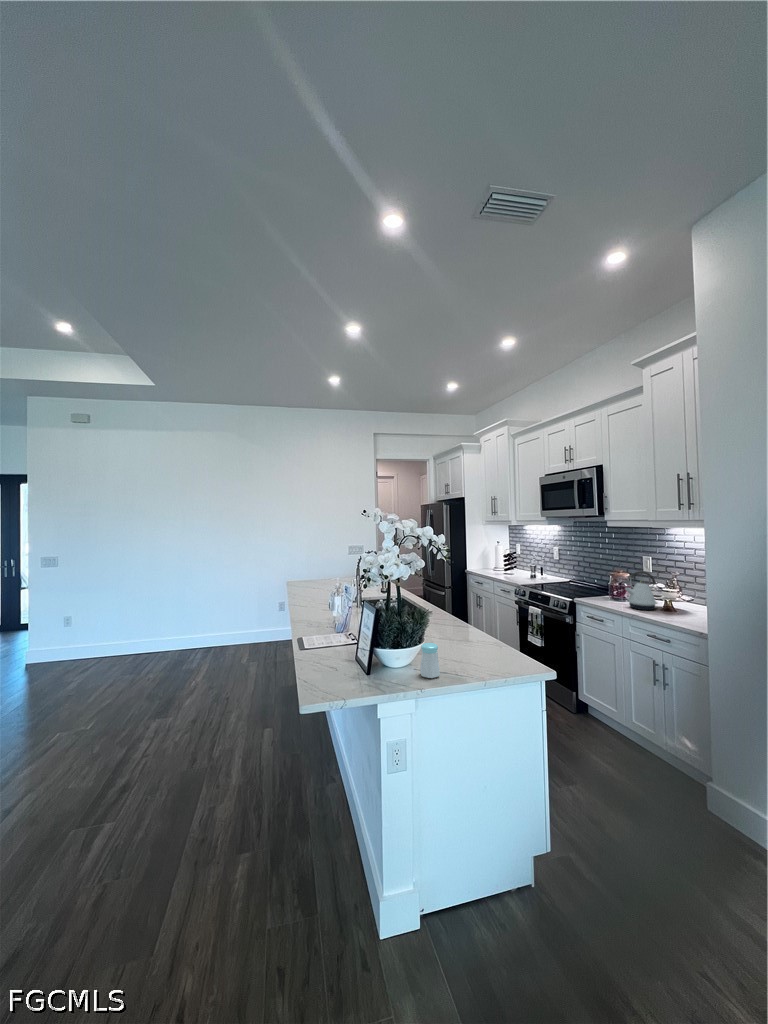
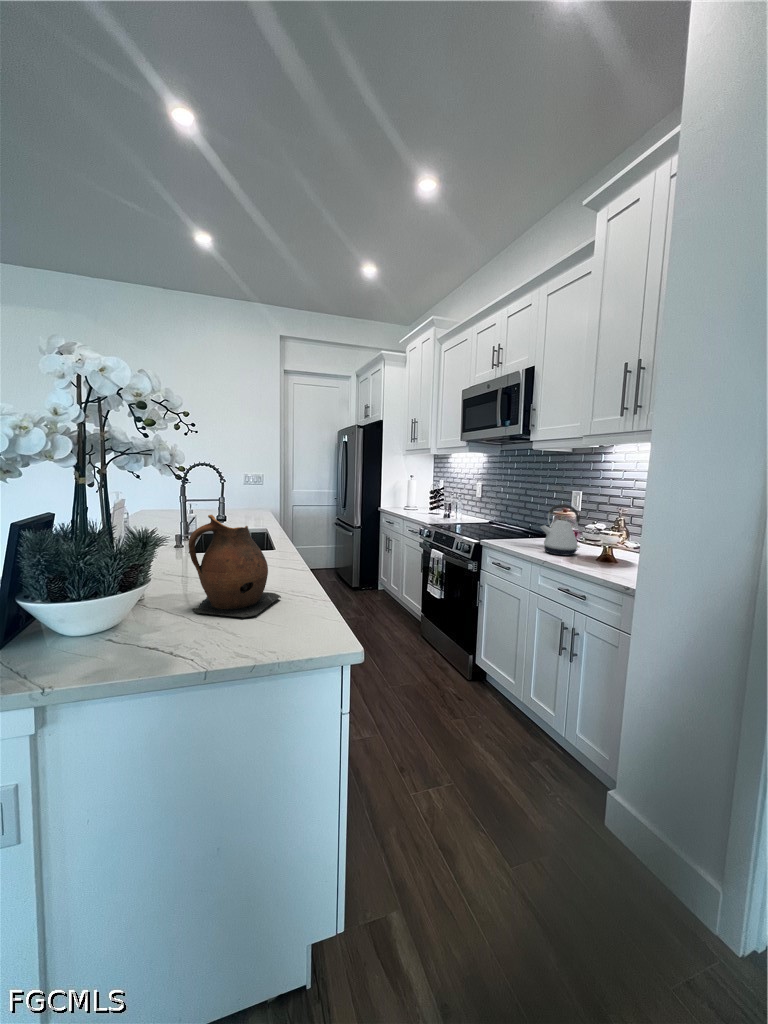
ceramic pitcher: none [441,597,484,658] -> present [189,515,281,619]
salt shaker: present [420,643,440,678] -> none [58,592,109,663]

